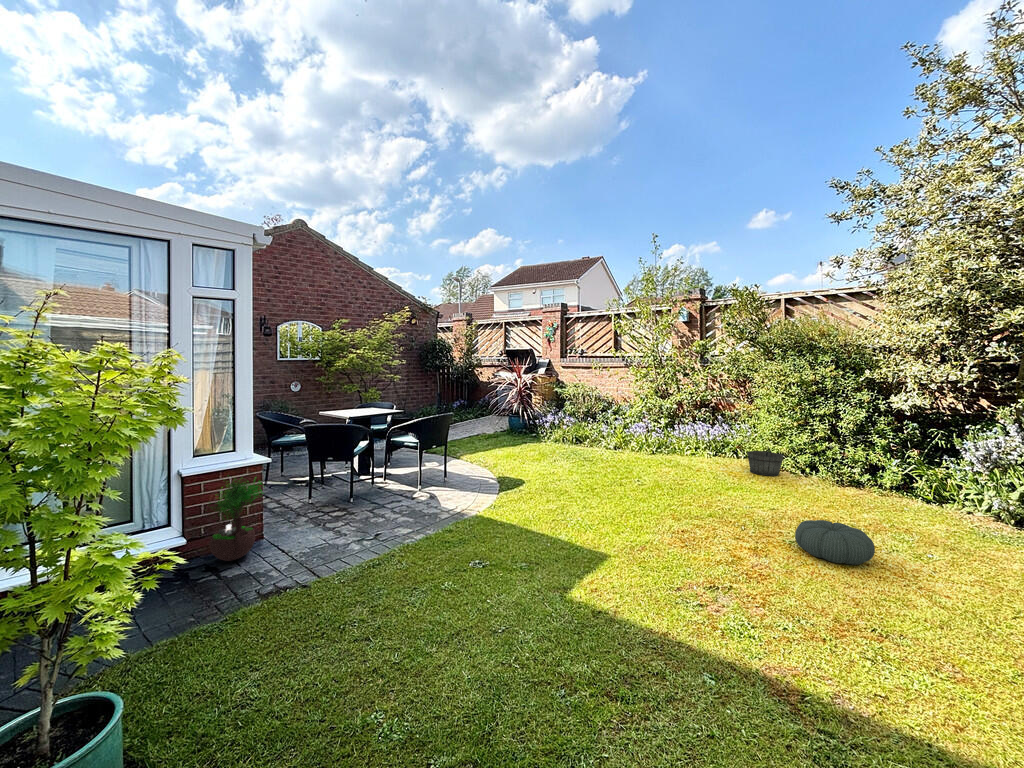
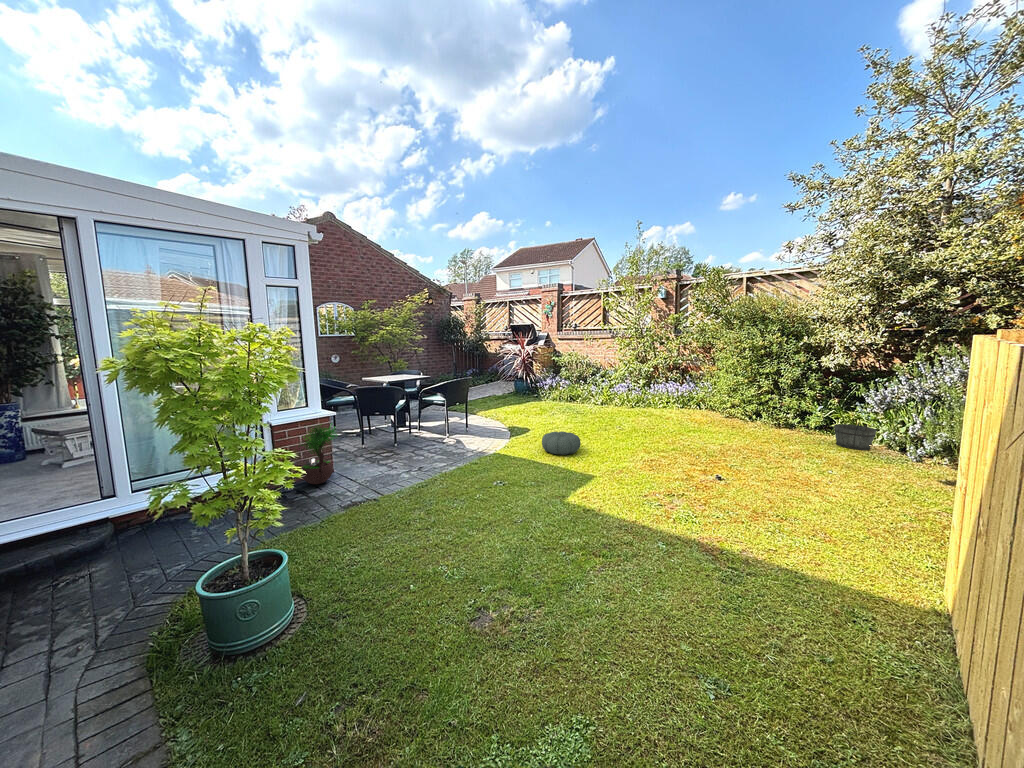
wooden bucket: present [747,447,783,476] -> present [834,423,877,450]
pouf: present [795,520,875,565] -> present [542,431,581,455]

